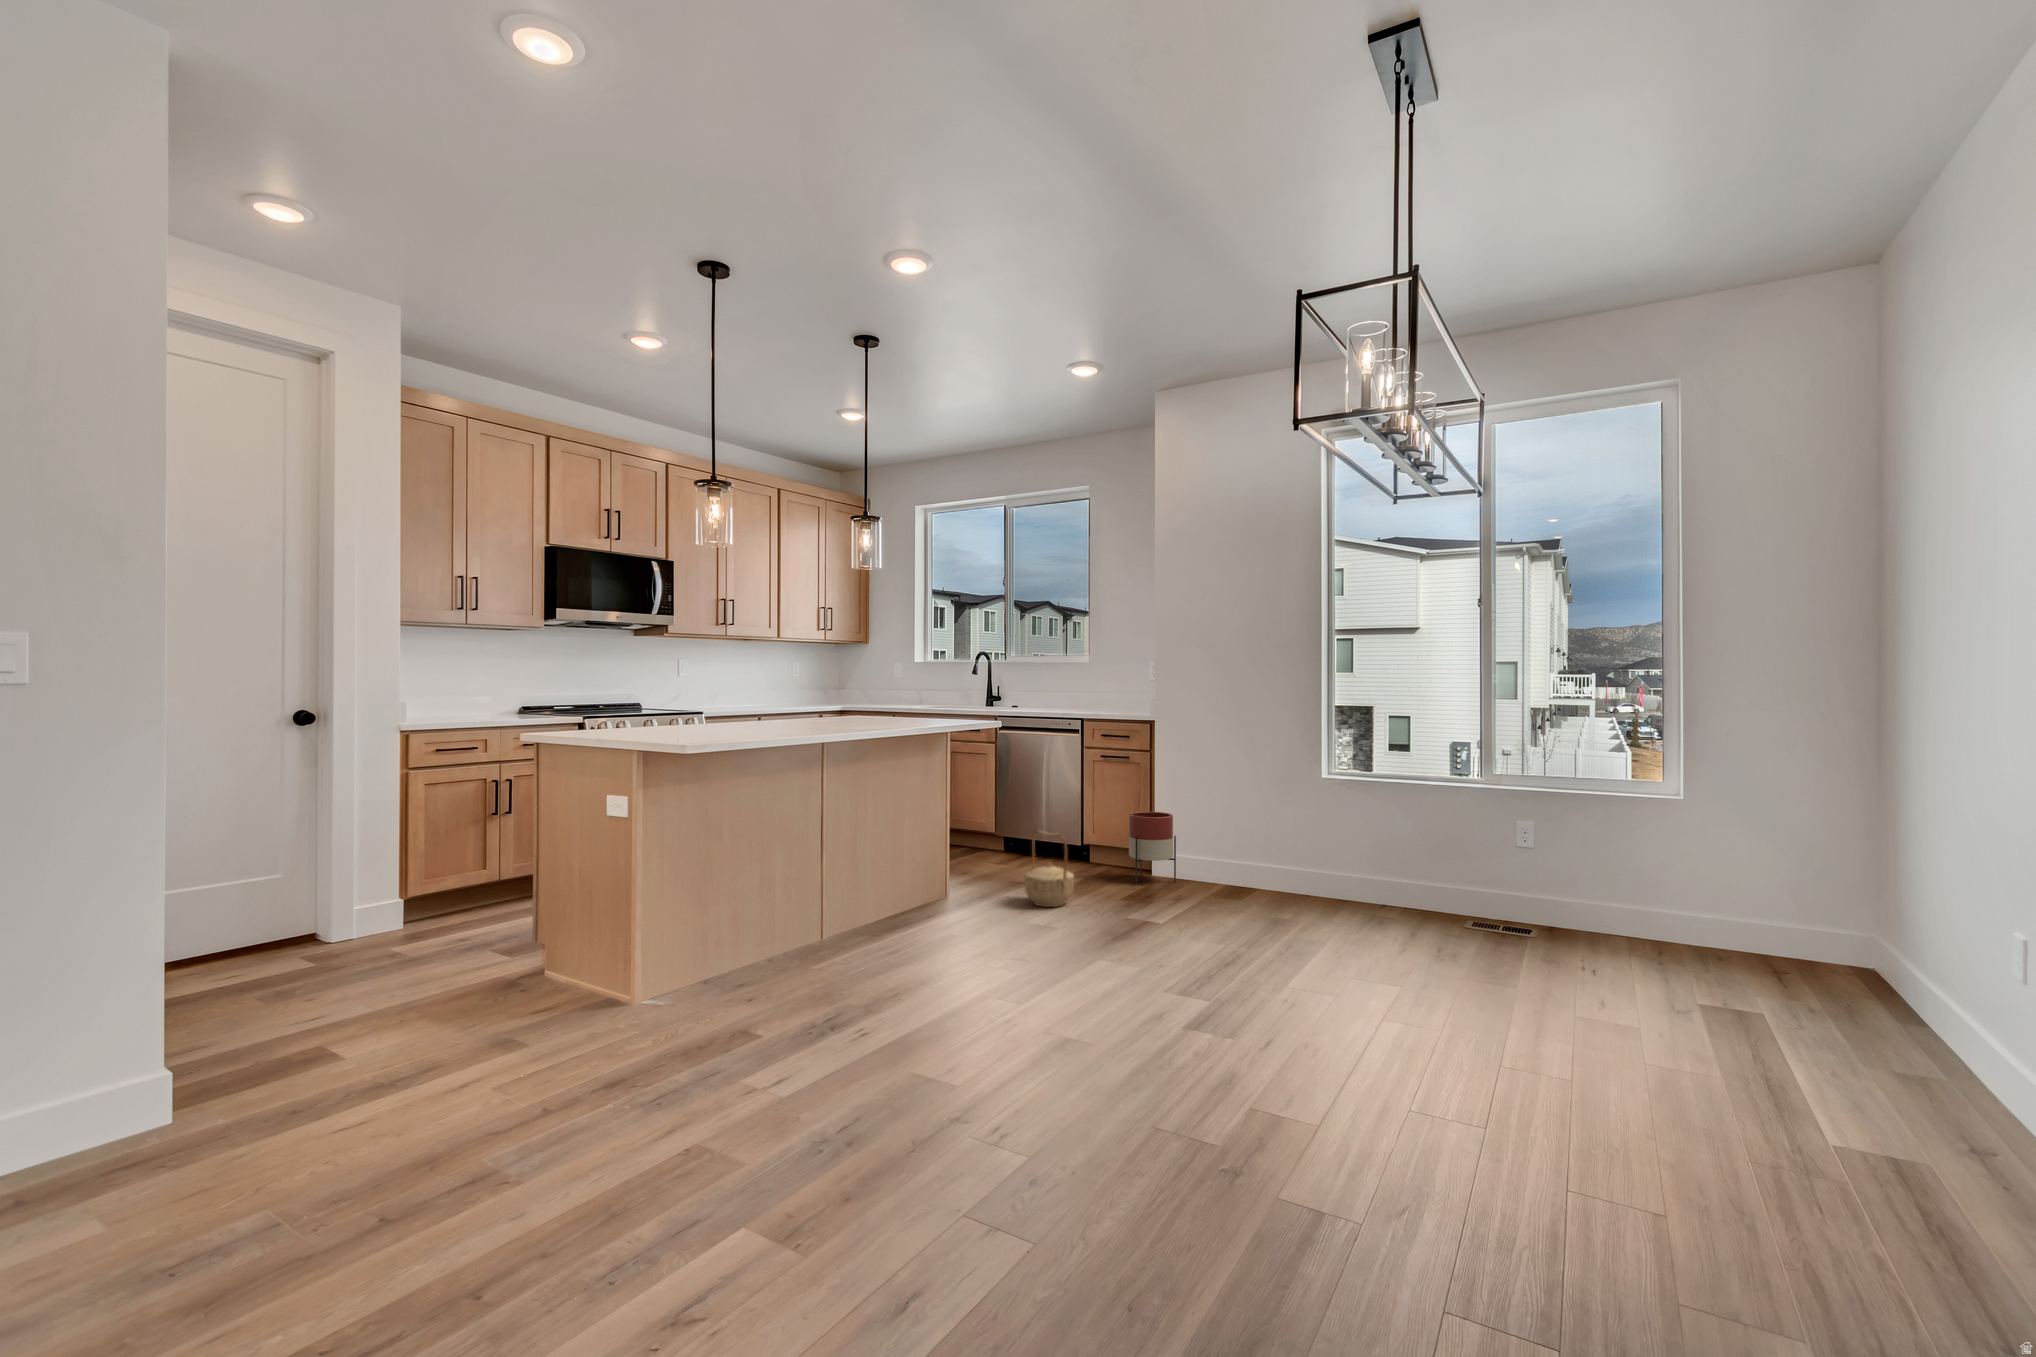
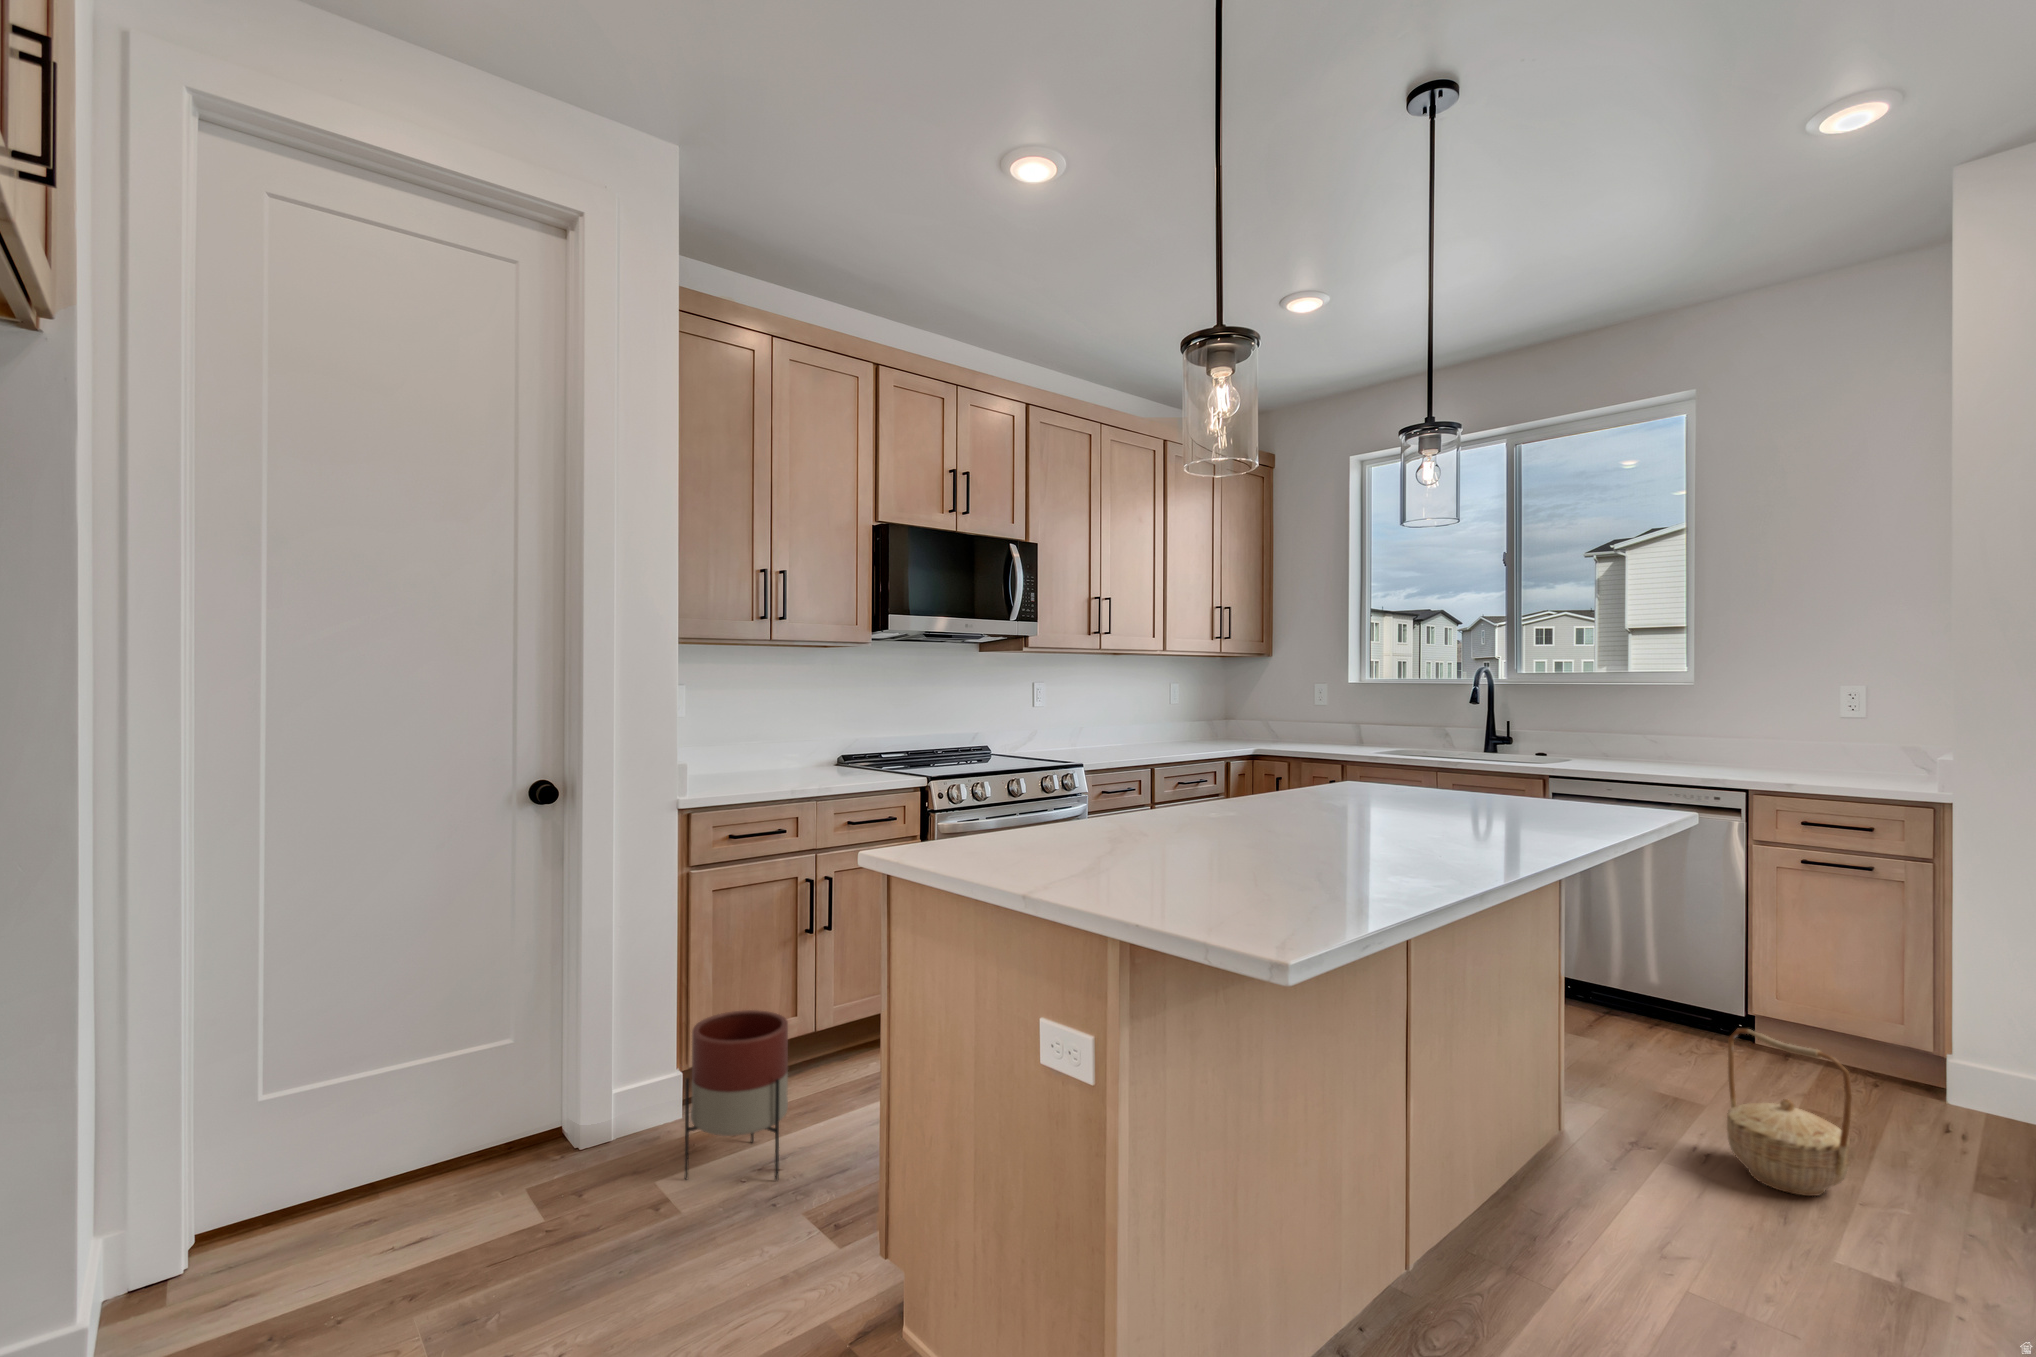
planter: present [1129,812,1176,884] -> present [685,1010,788,1181]

